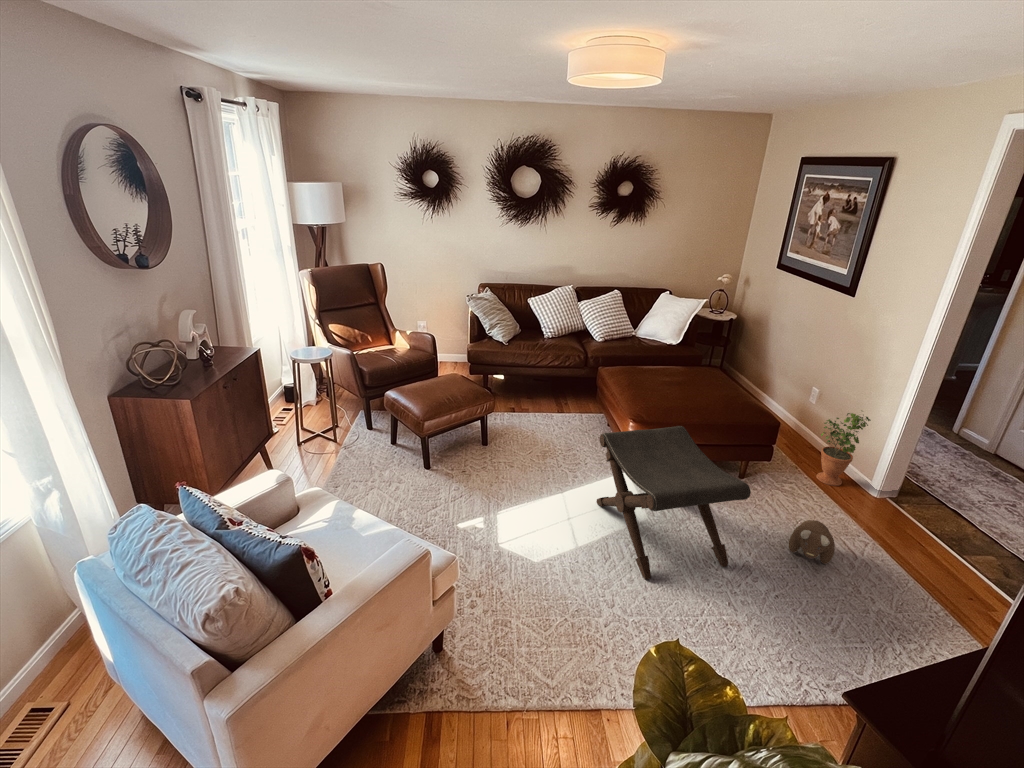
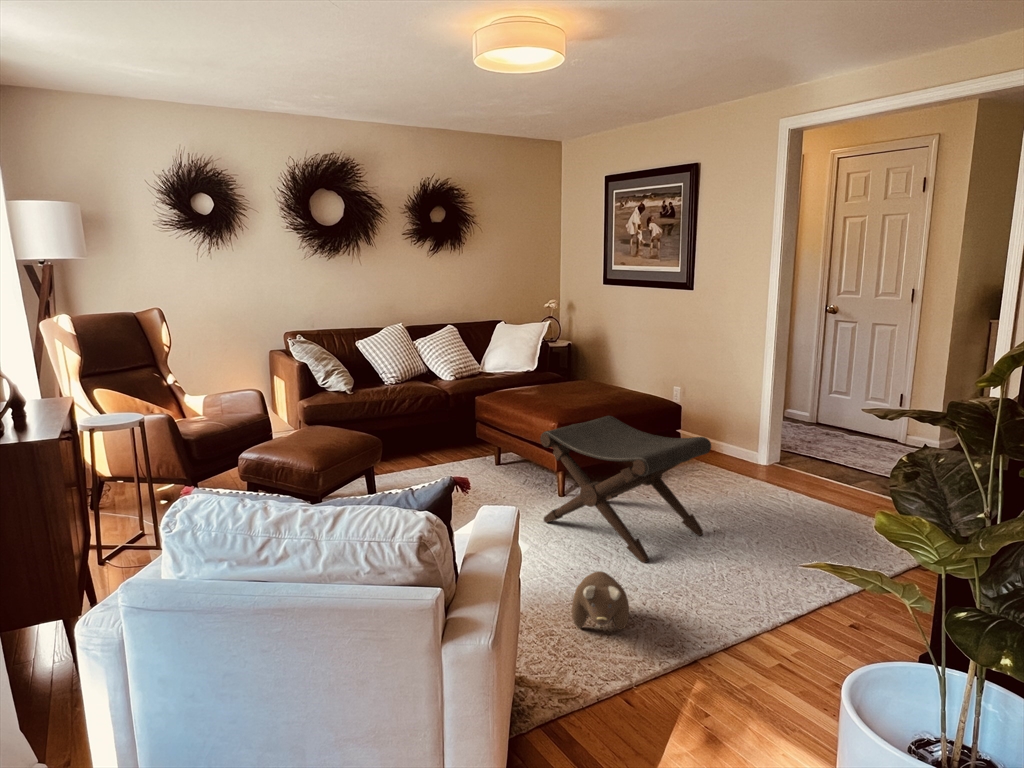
potted plant: present [816,413,871,486] -> none [706,384,743,464]
plush toy: present [789,520,835,564] -> present [572,571,629,629]

